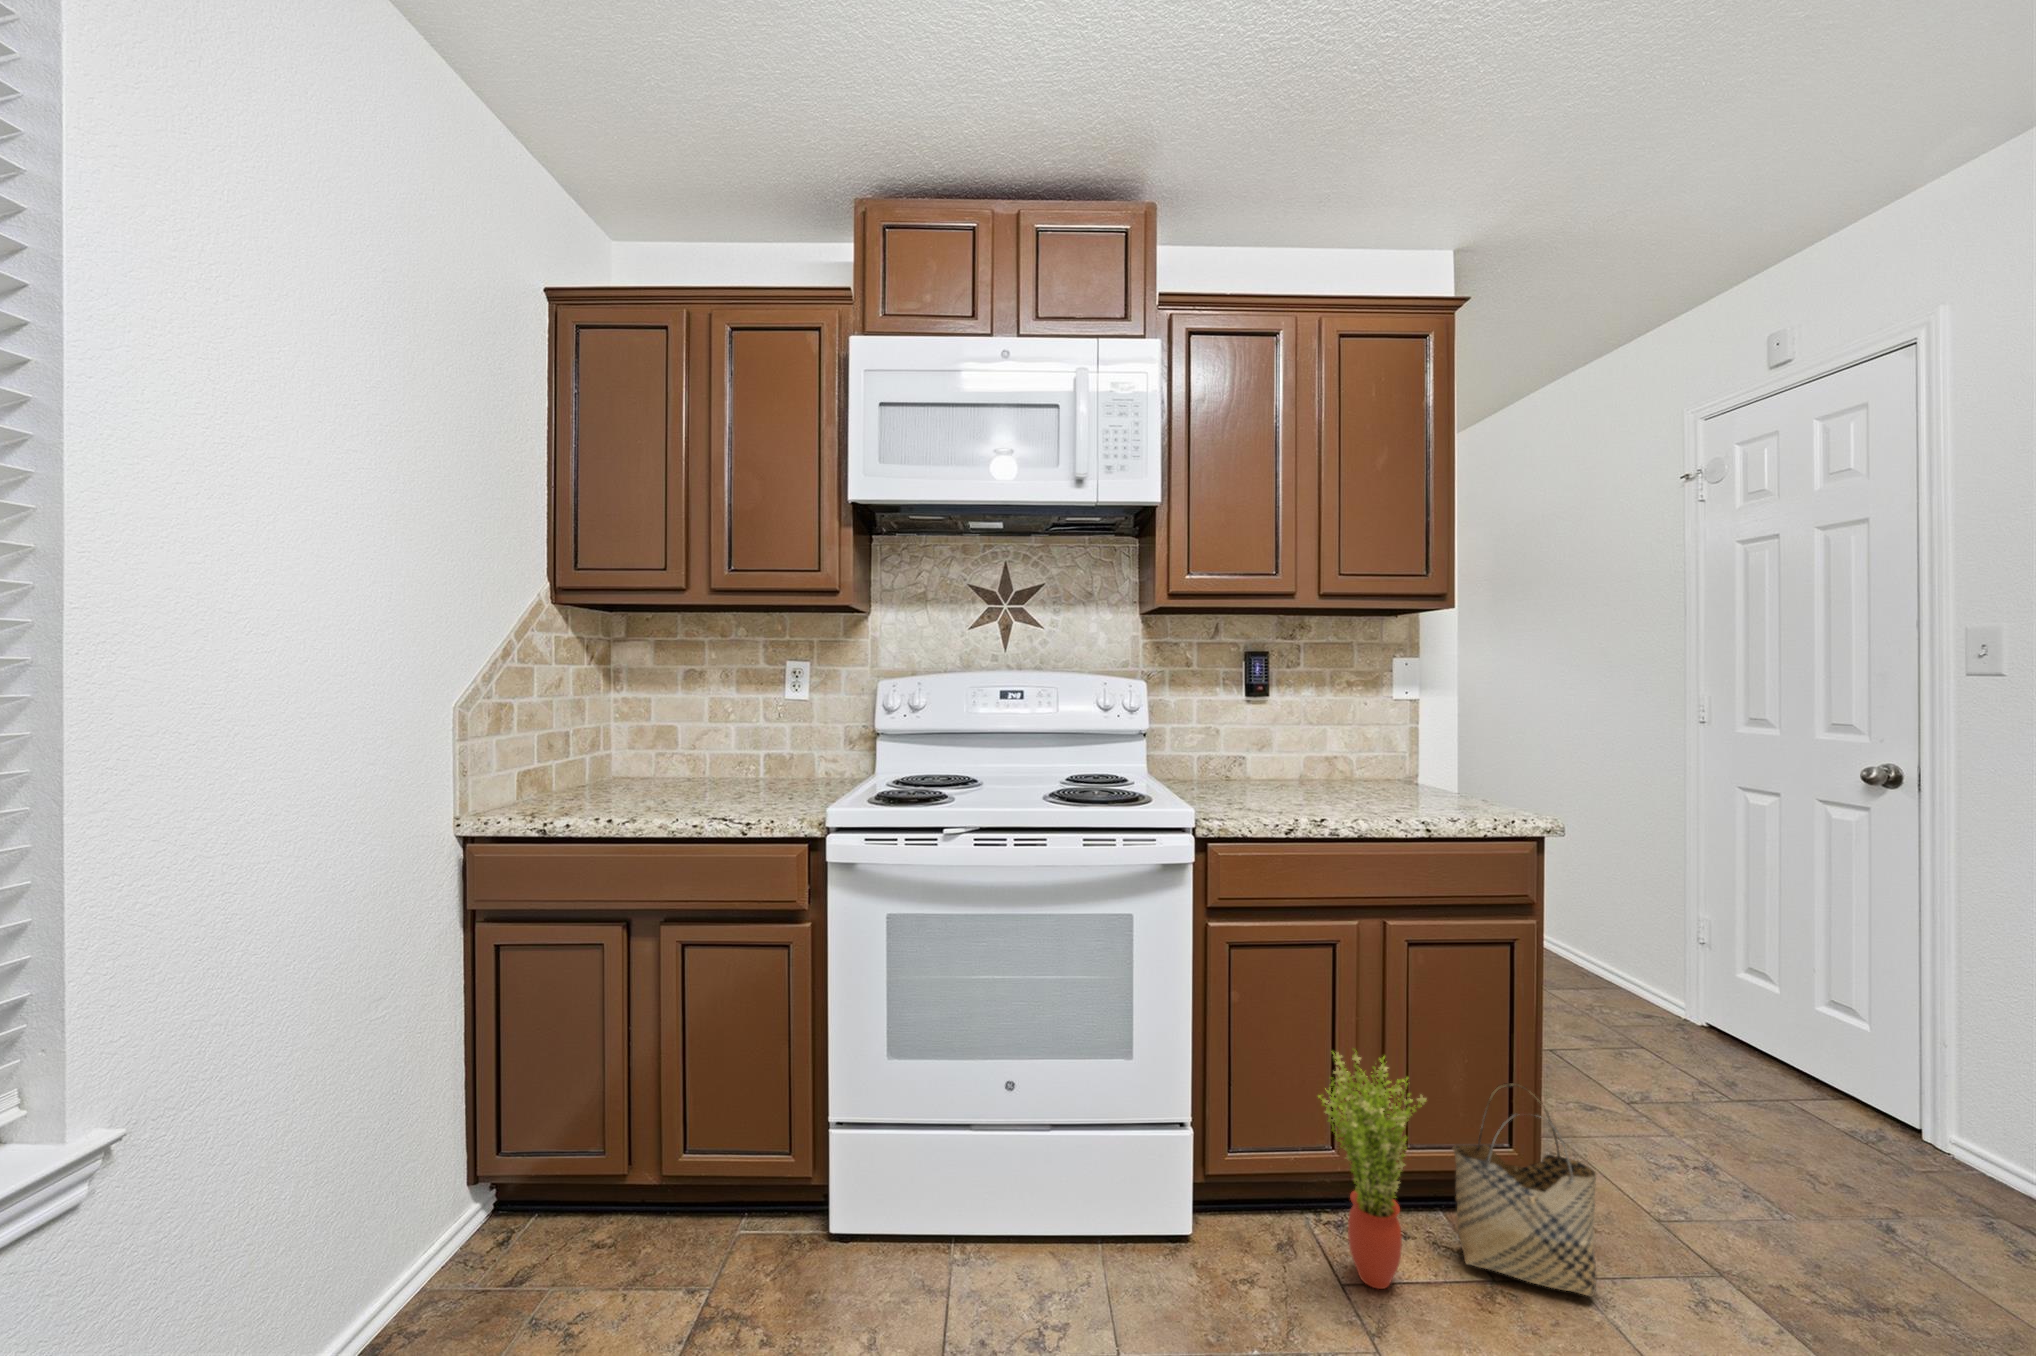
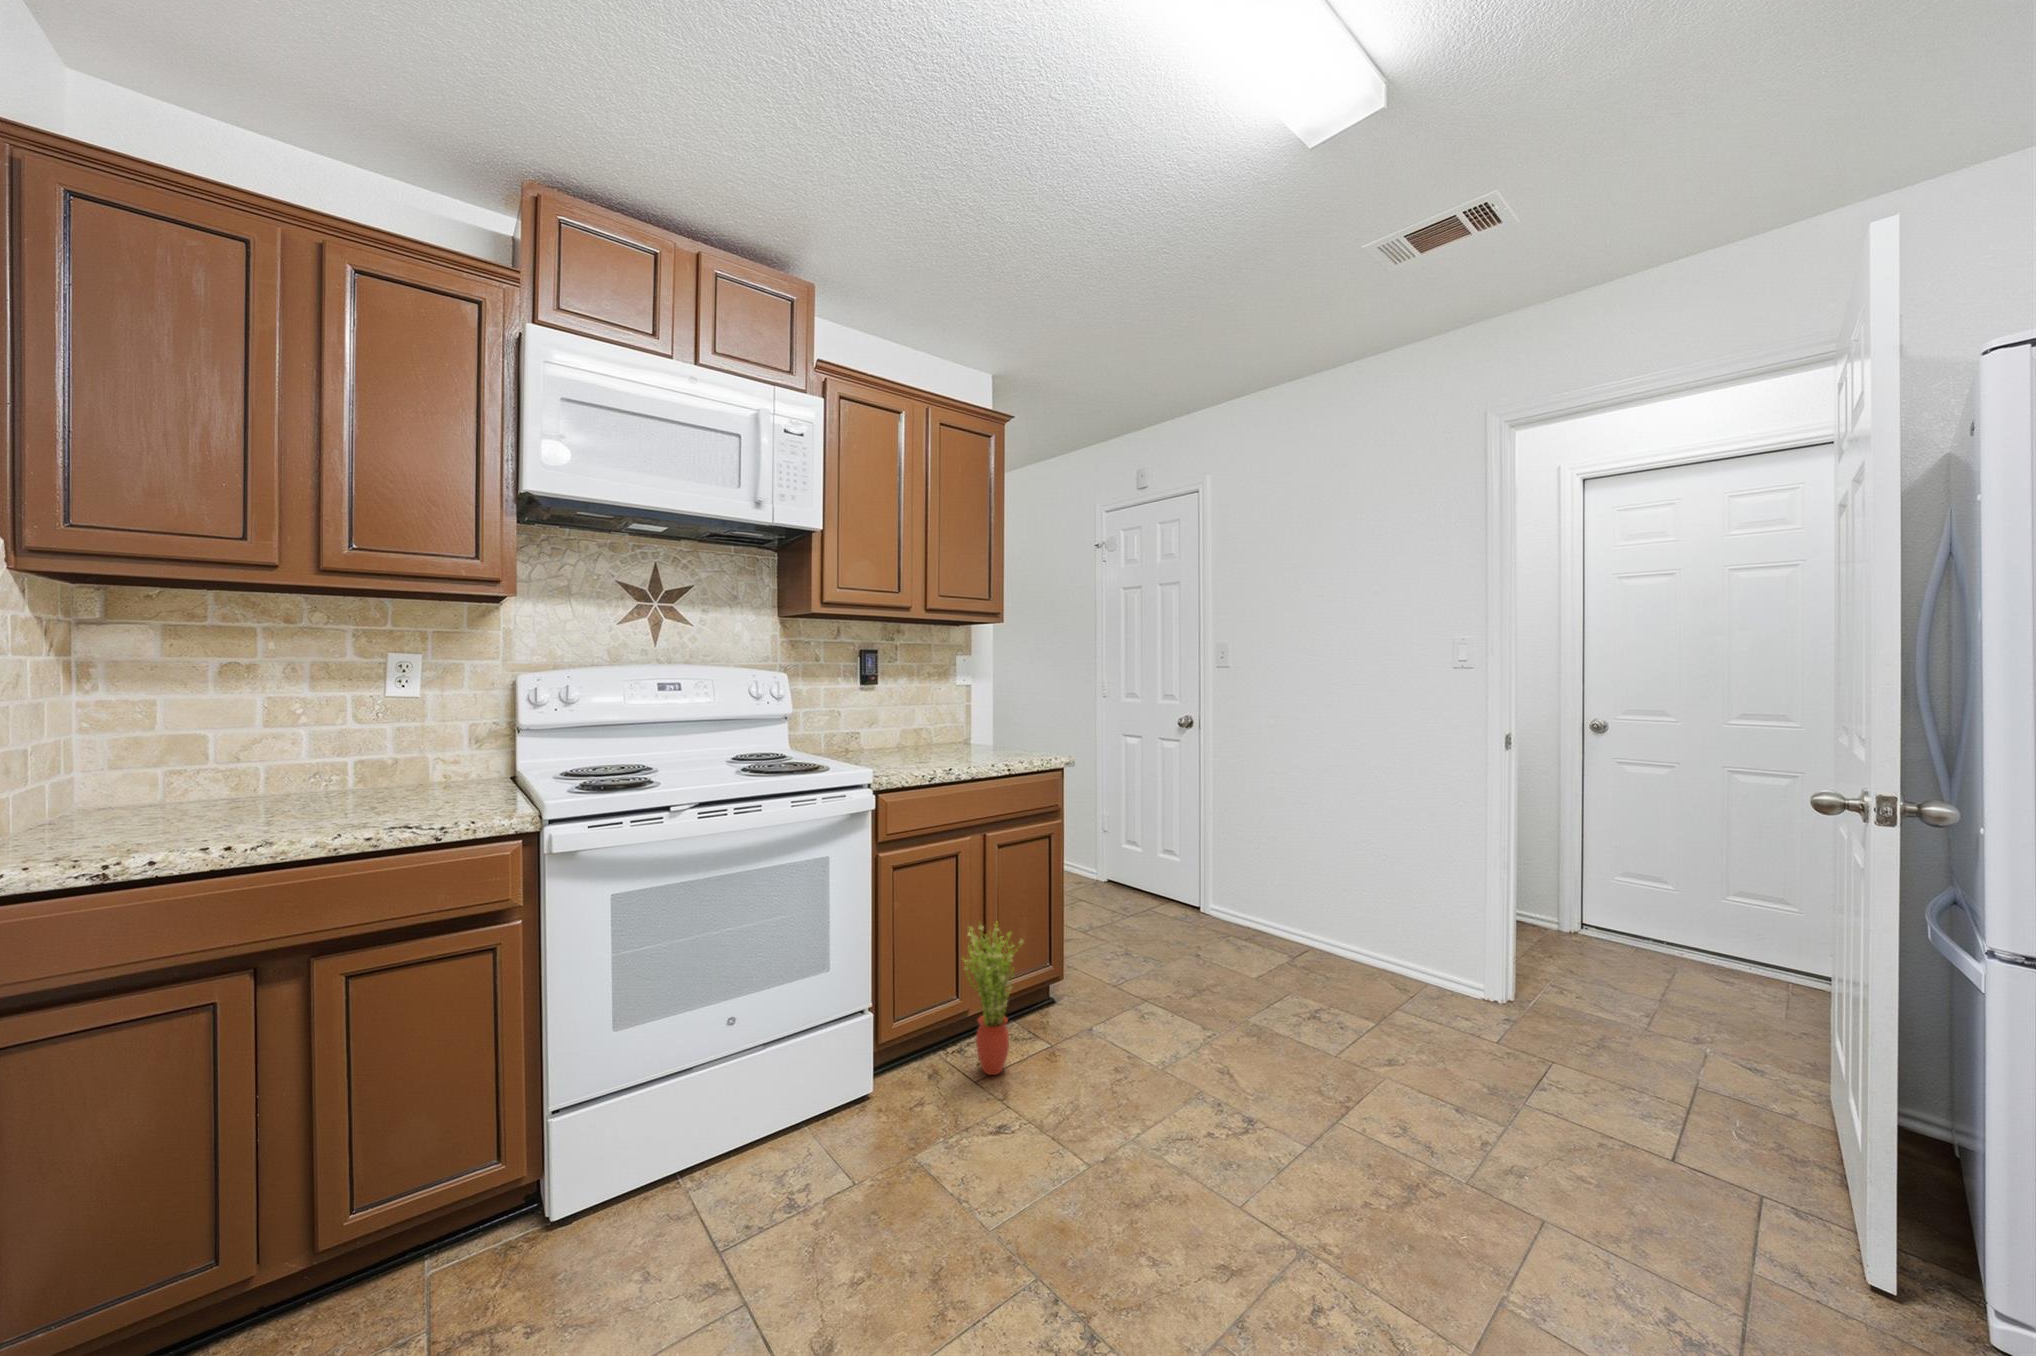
woven basket: present [1453,1083,1597,1296] -> none [1026,924,1100,1043]

